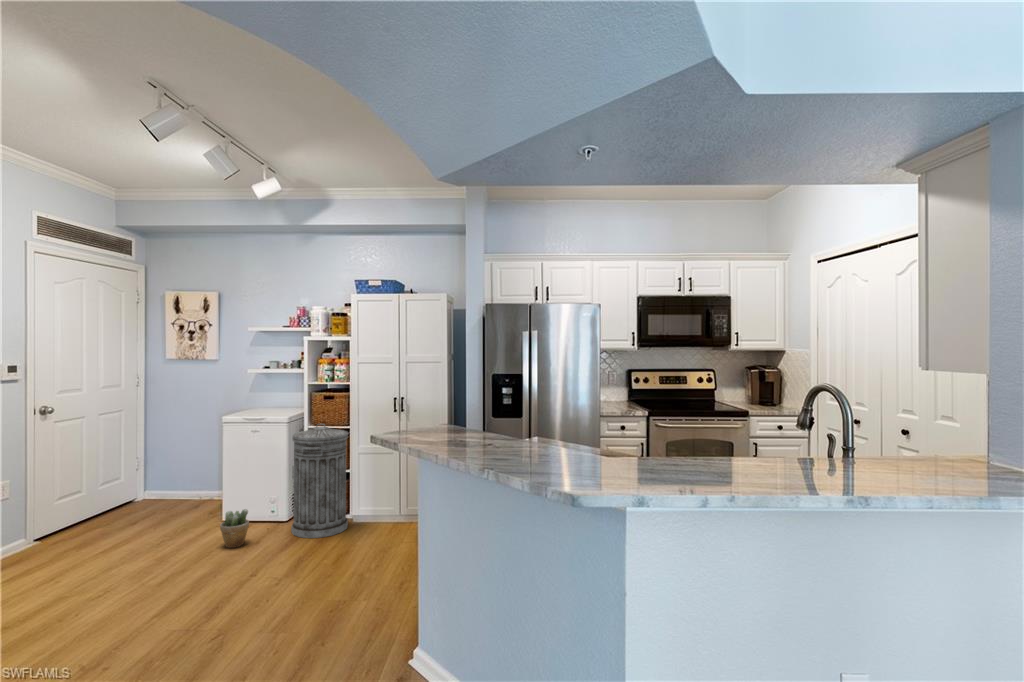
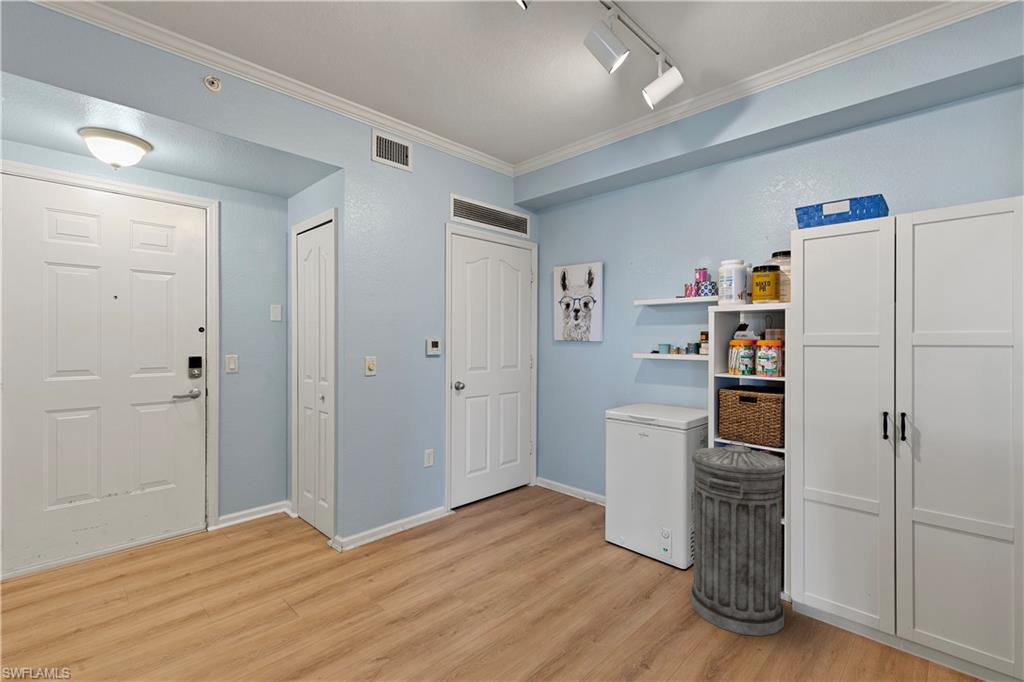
potted plant: present [220,509,249,548] -> none [592,549,630,606]

